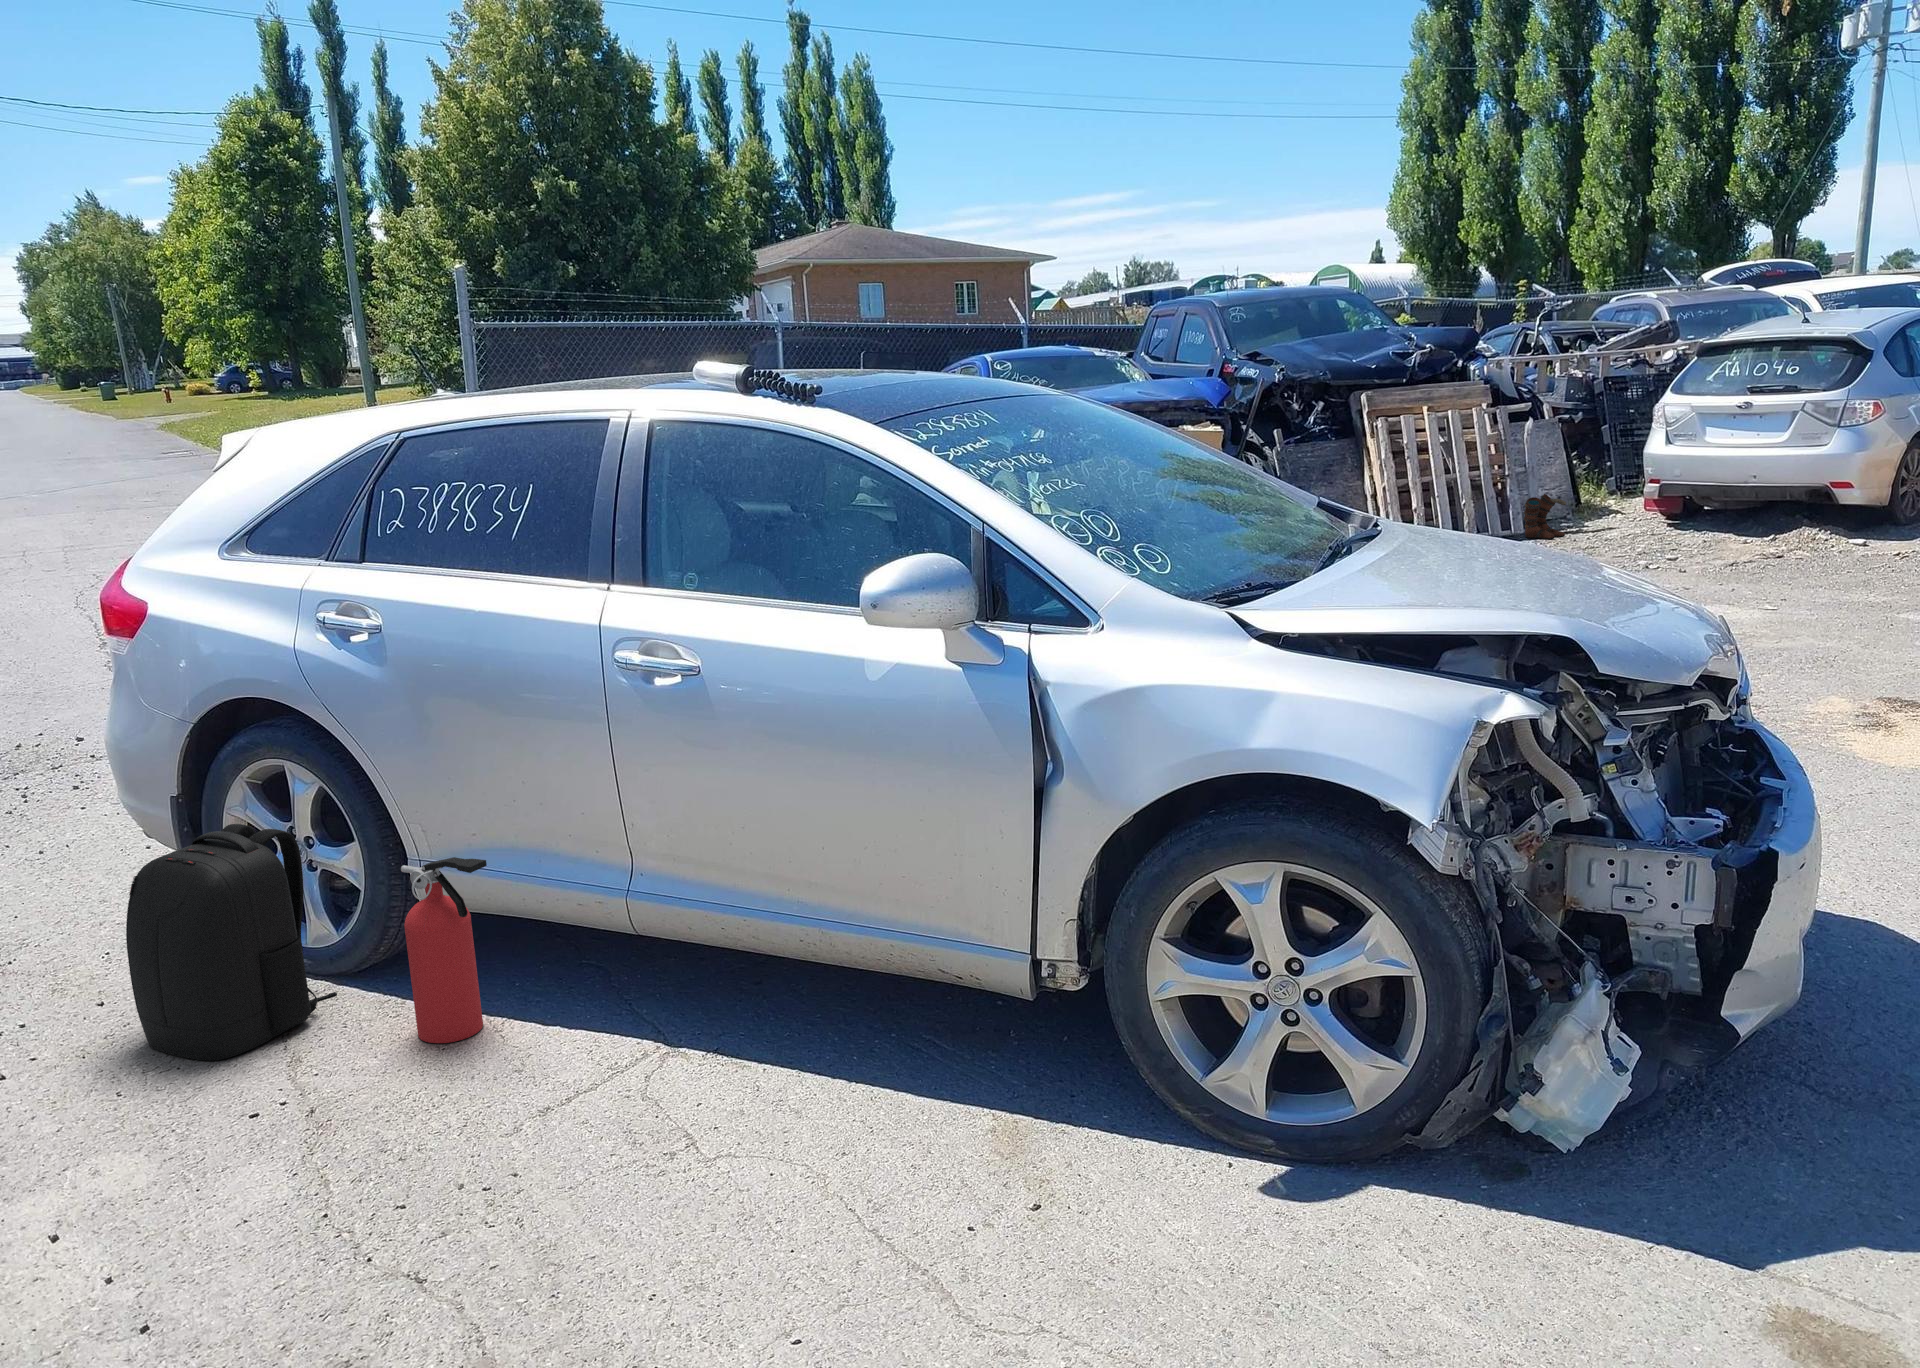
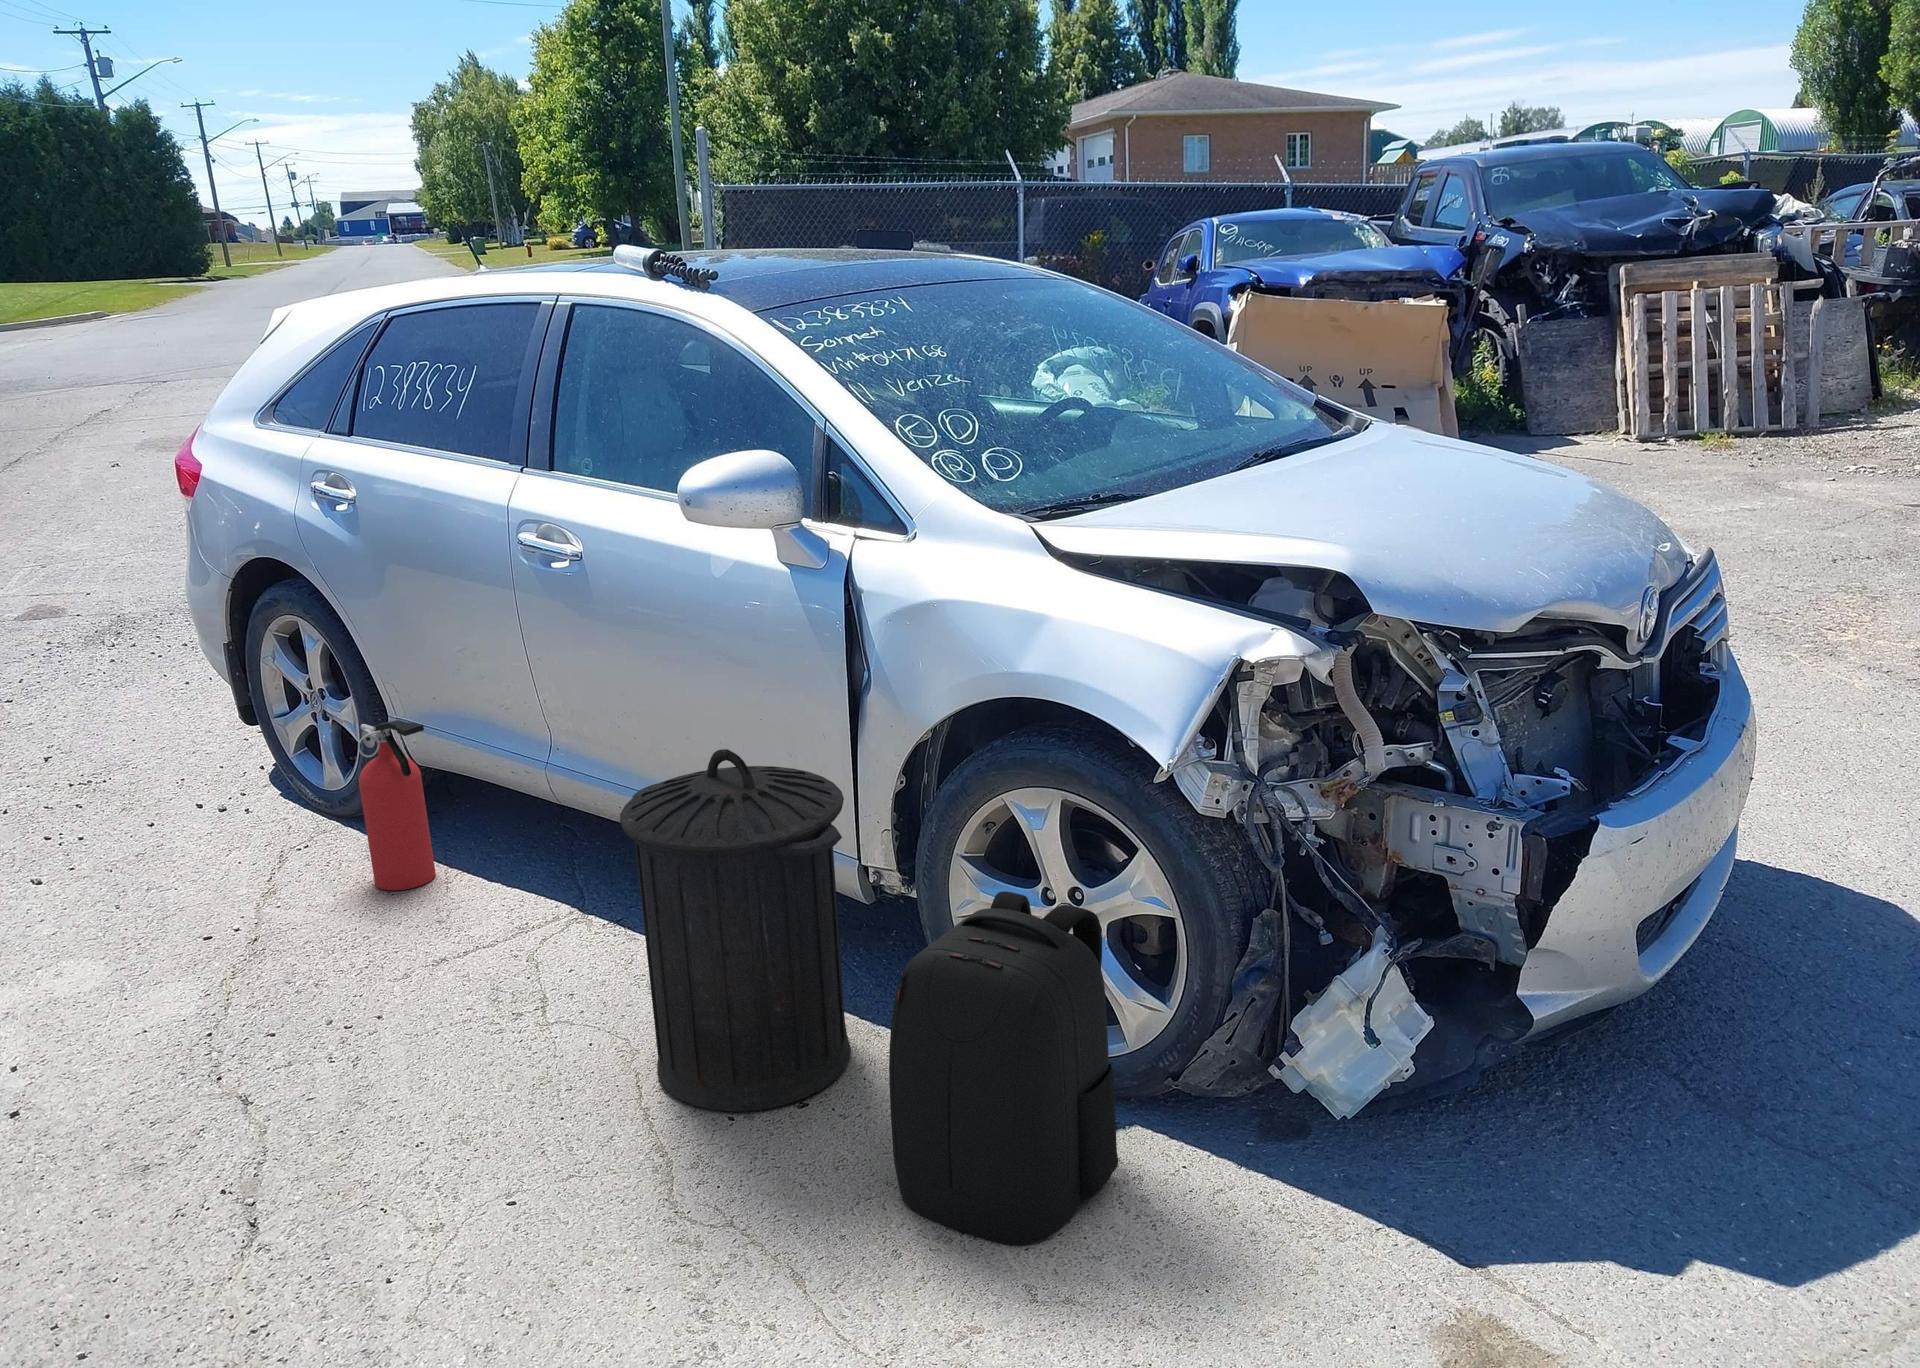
boots: present [1524,494,1566,539] -> none [1804,384,1858,437]
backpack: present [126,824,337,1061] -> present [889,891,1118,1245]
trash can: none [821,848,1075,1222] -> present [620,749,851,1111]

